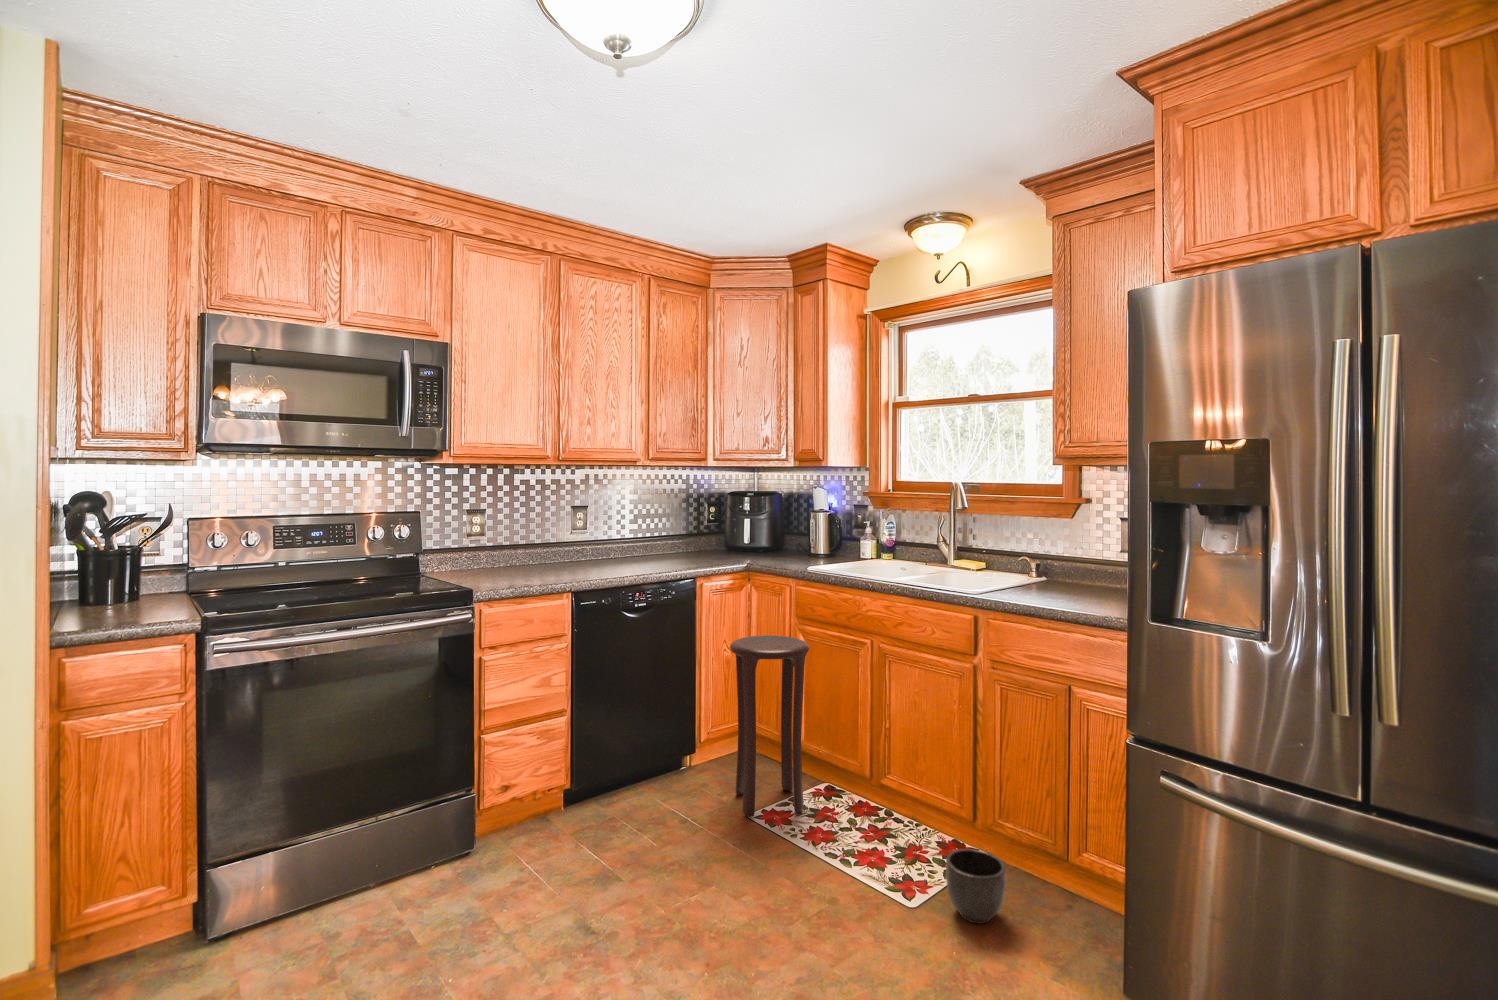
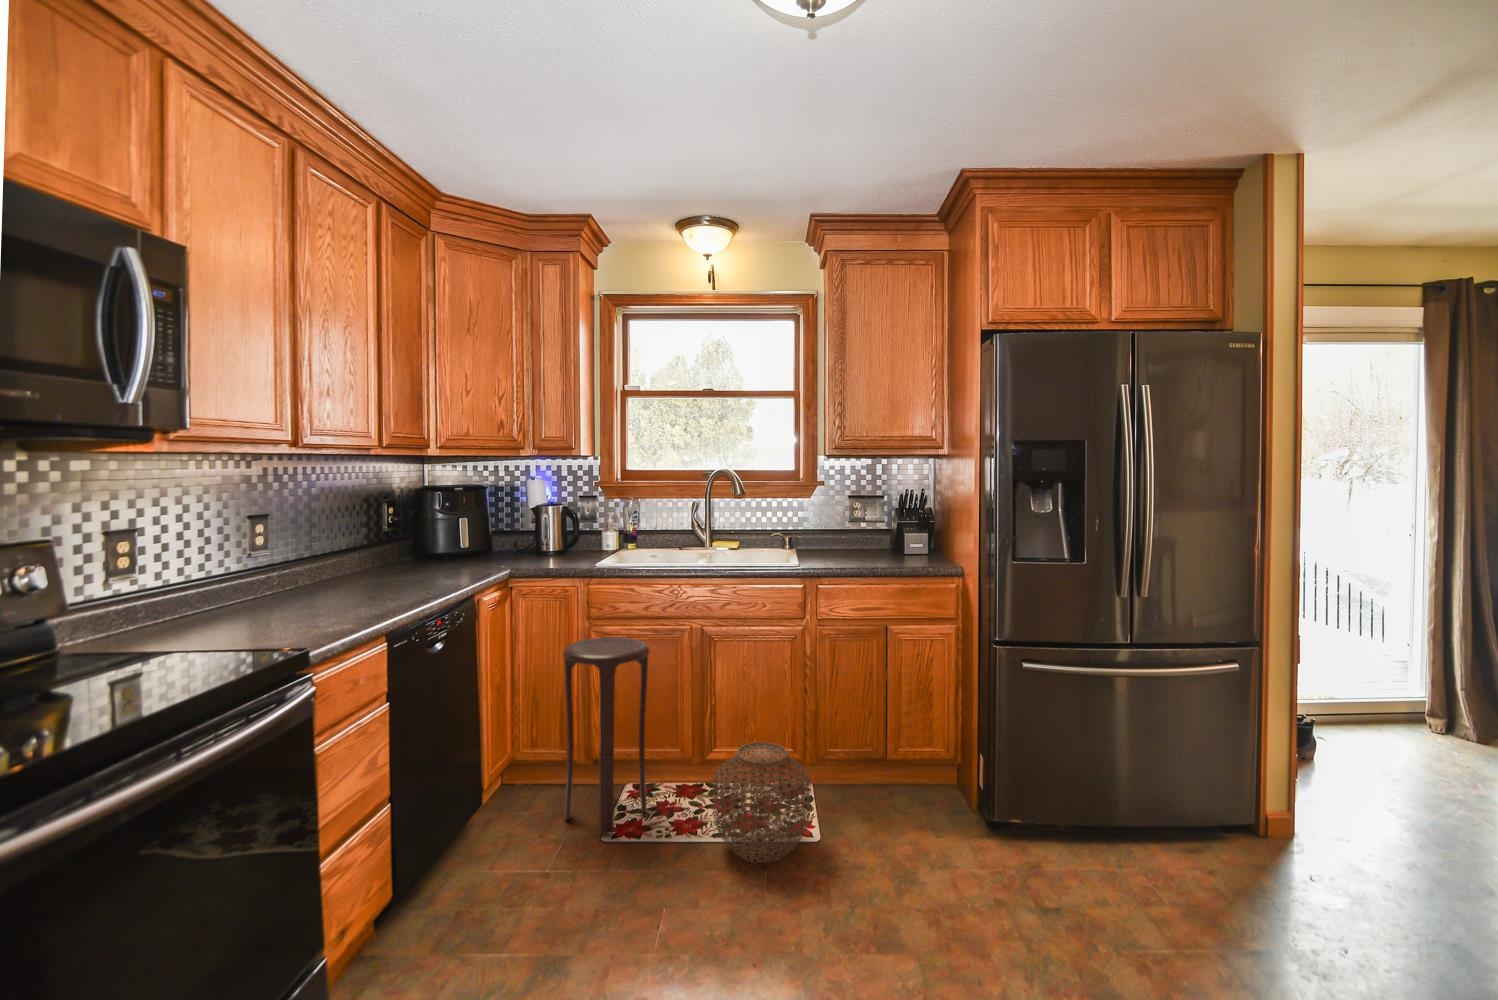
woven basket: none [796,766,902,899] -> present [713,742,811,863]
planter: present [946,849,1006,924] -> none [838,778,885,836]

